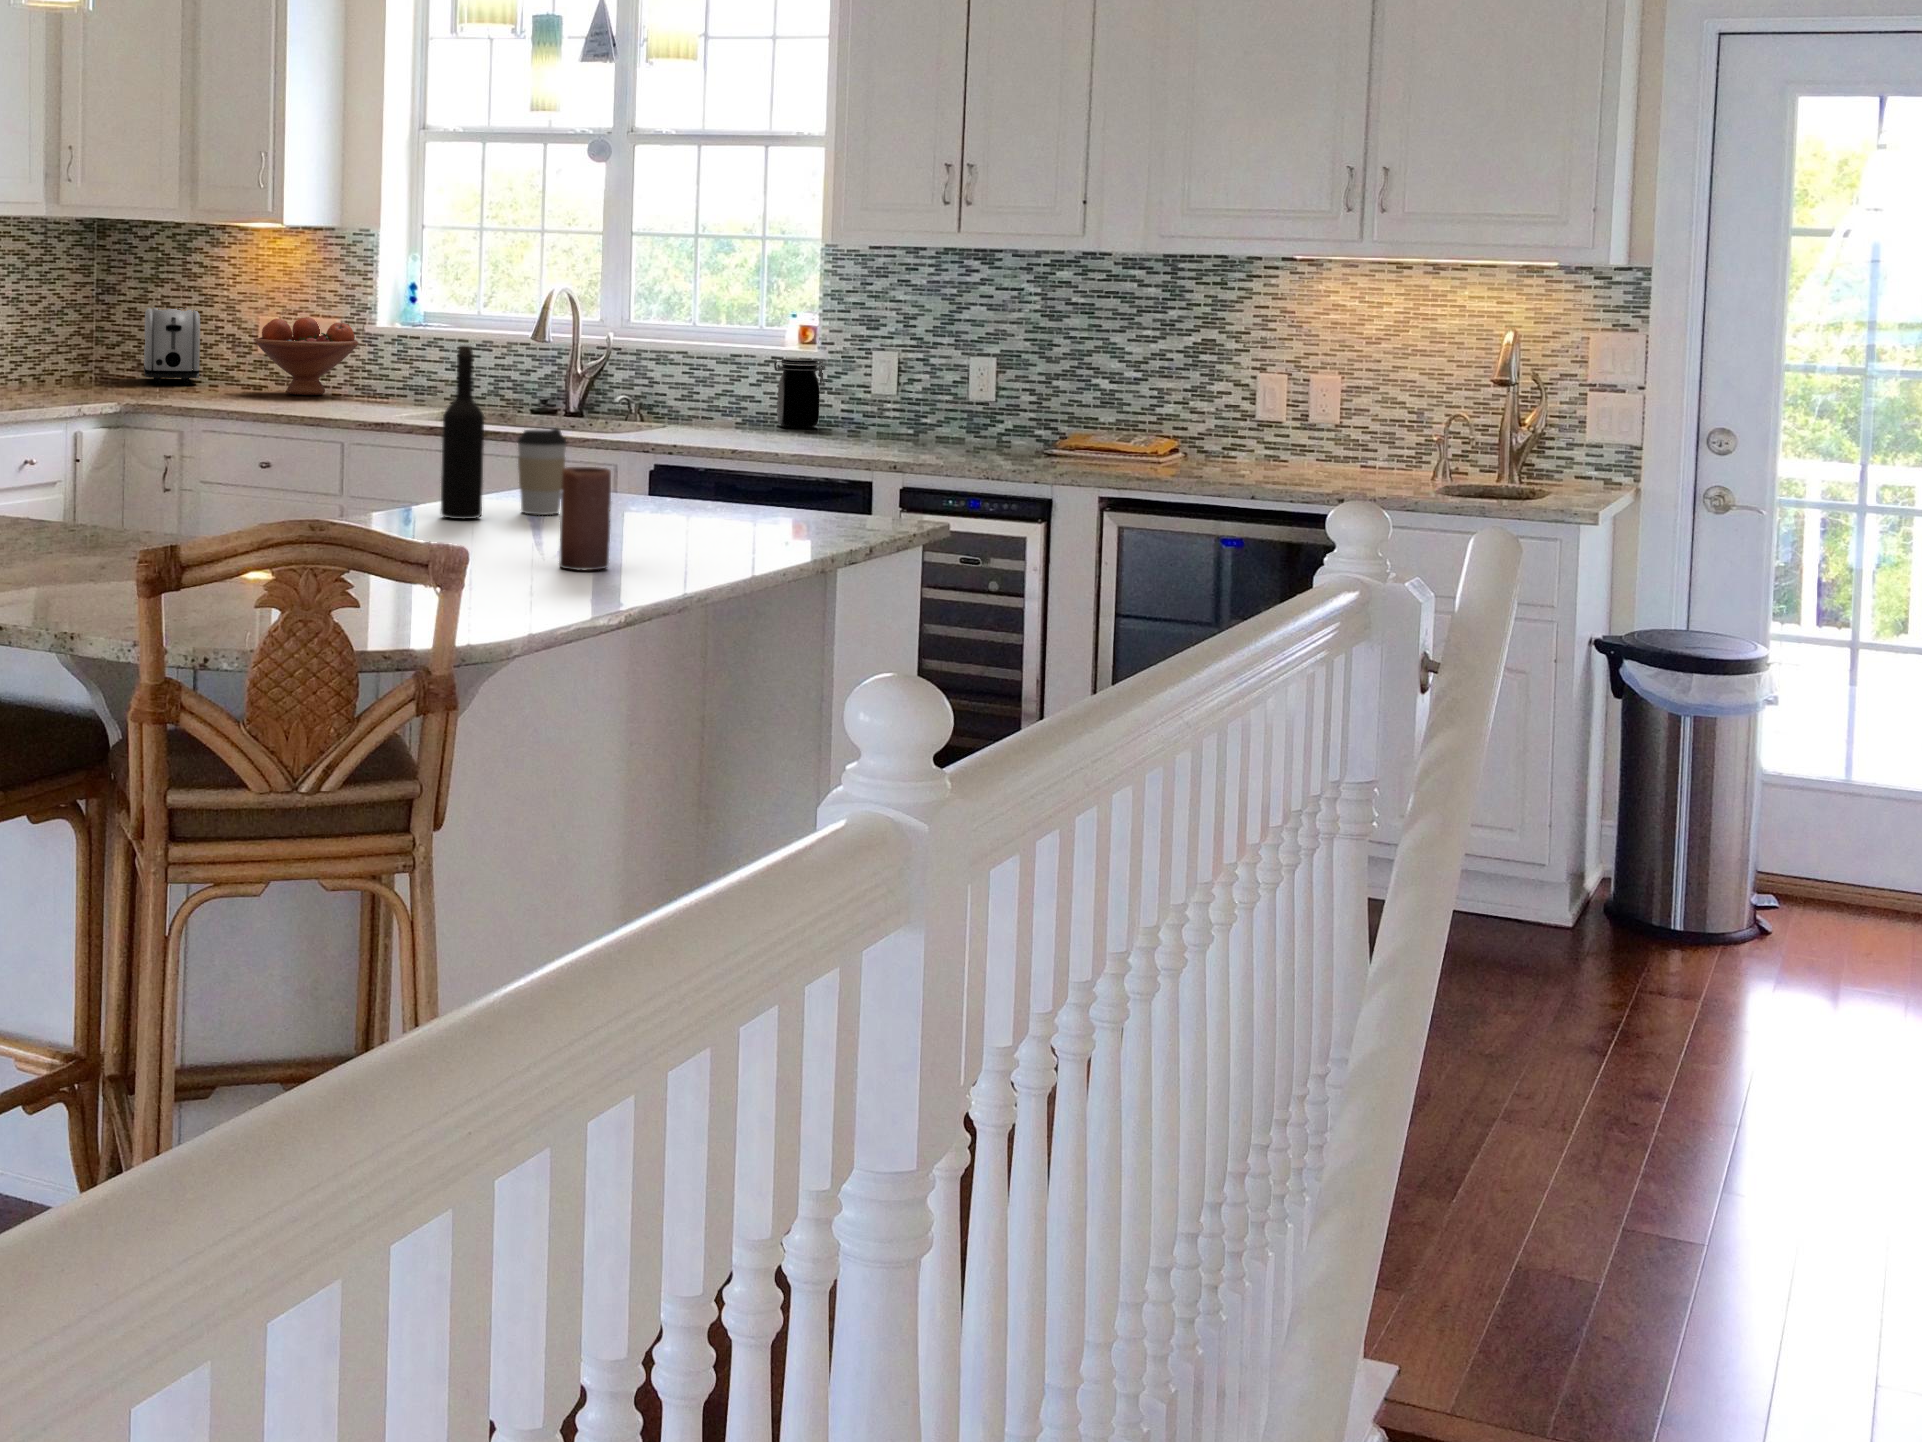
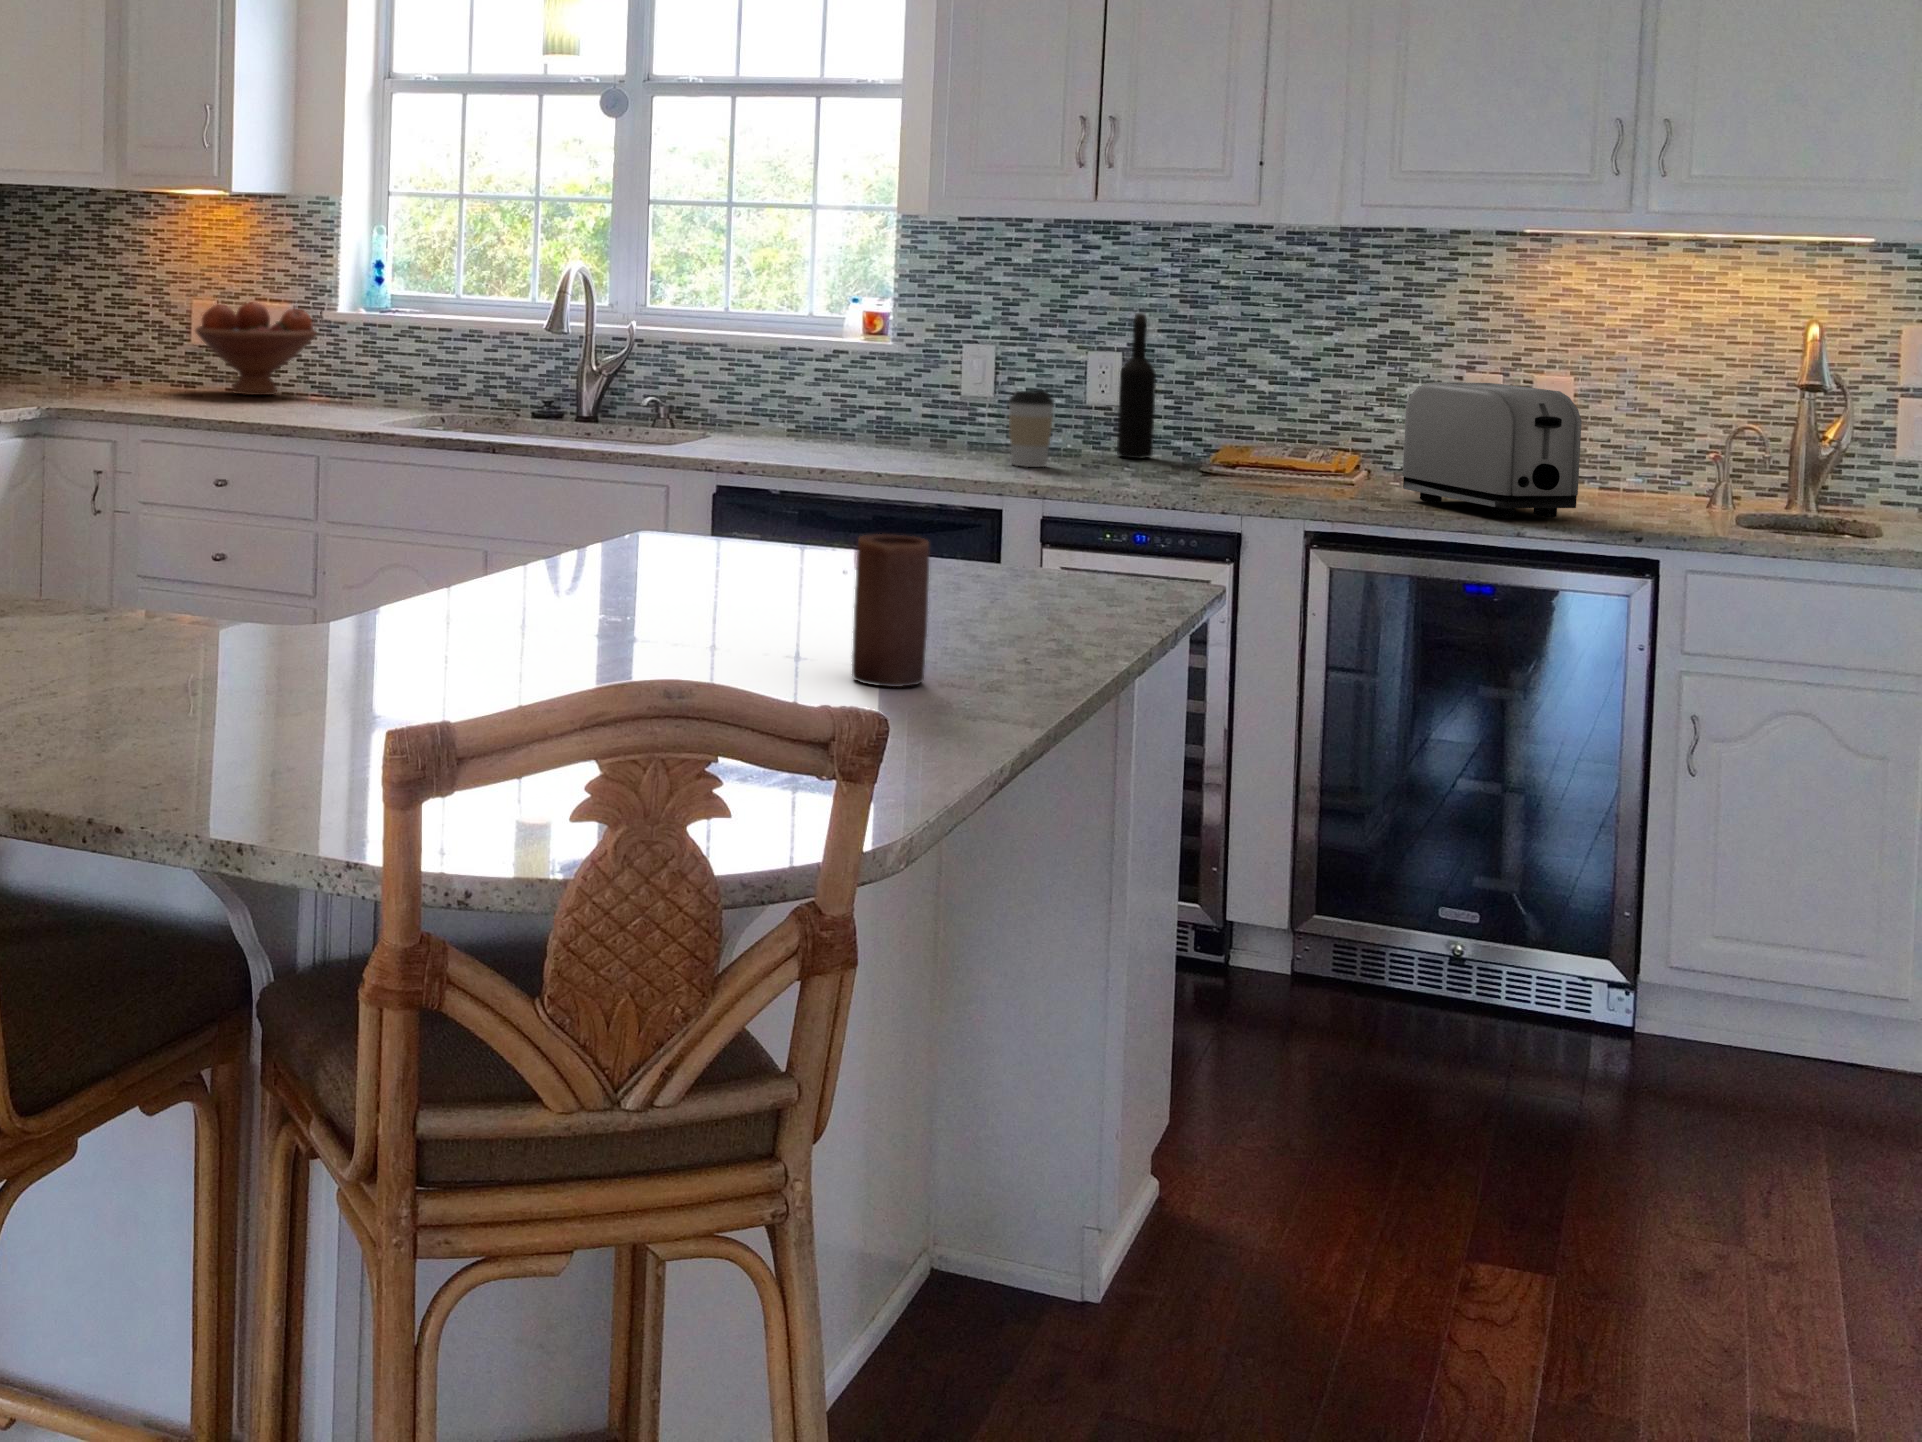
toaster: present [144,308,200,384] -> present [1403,382,1582,518]
wine bottle: present [441,346,484,519] -> present [1117,313,1156,458]
jar: present [774,358,825,428] -> none [840,352,902,437]
coffee cup: present [518,428,566,515] -> present [1009,390,1054,467]

